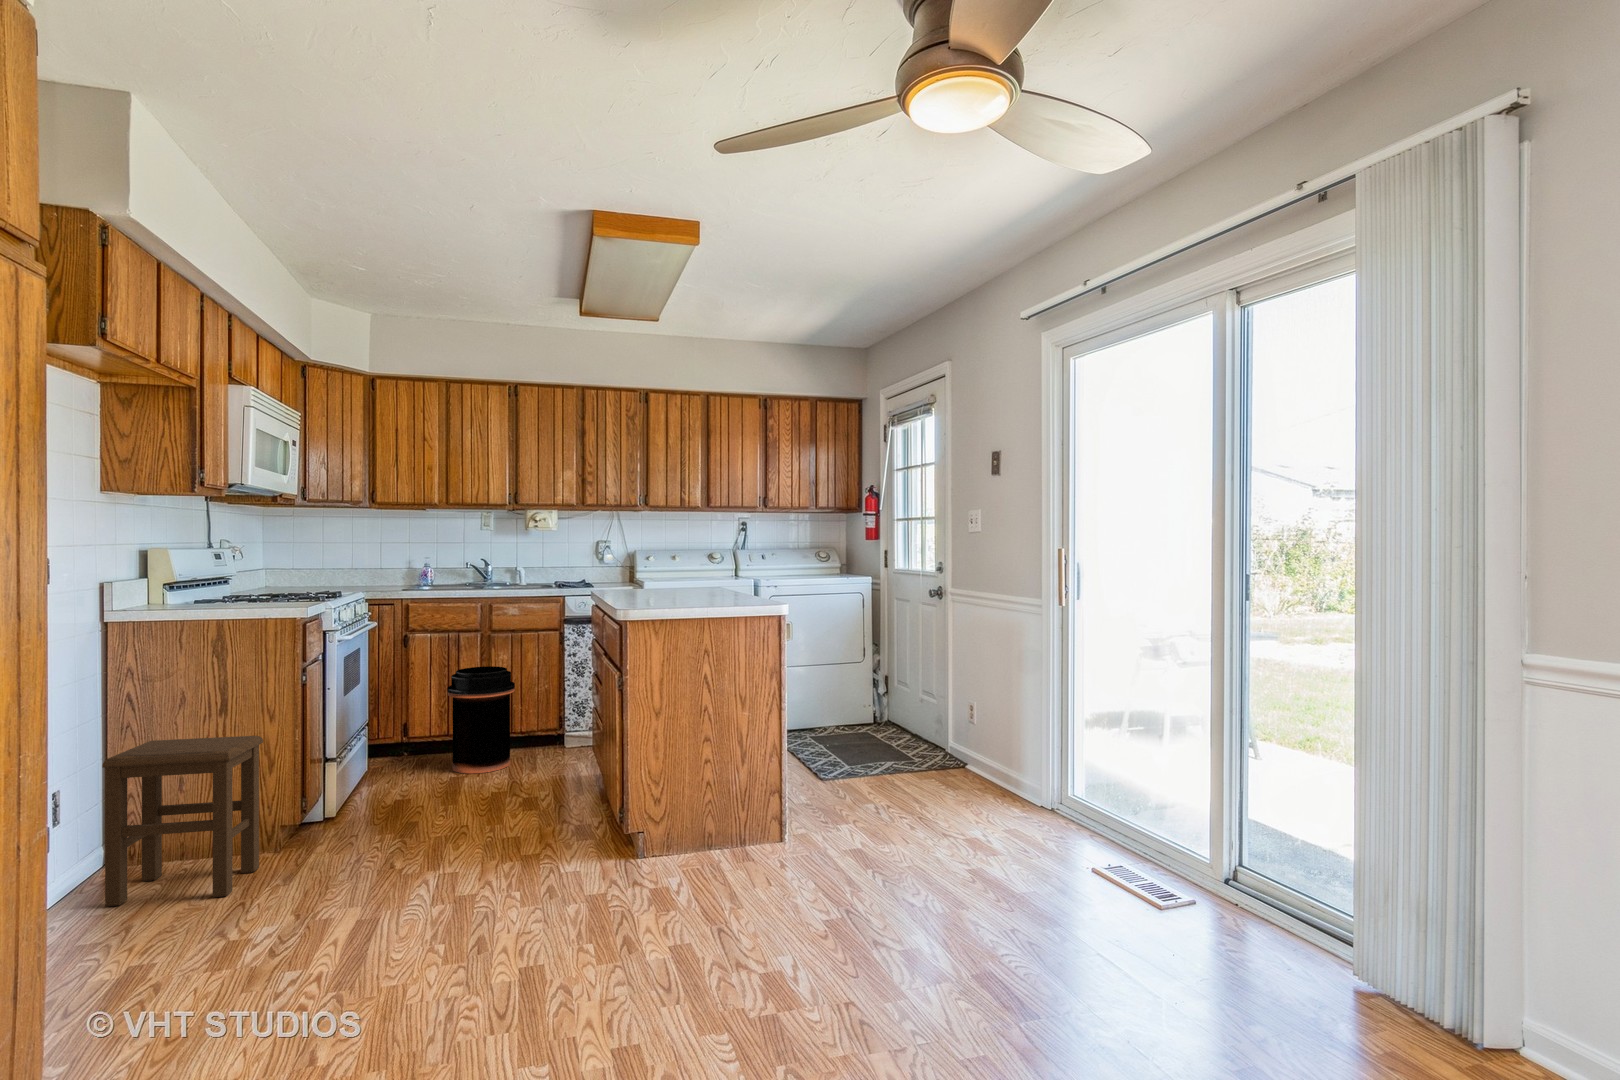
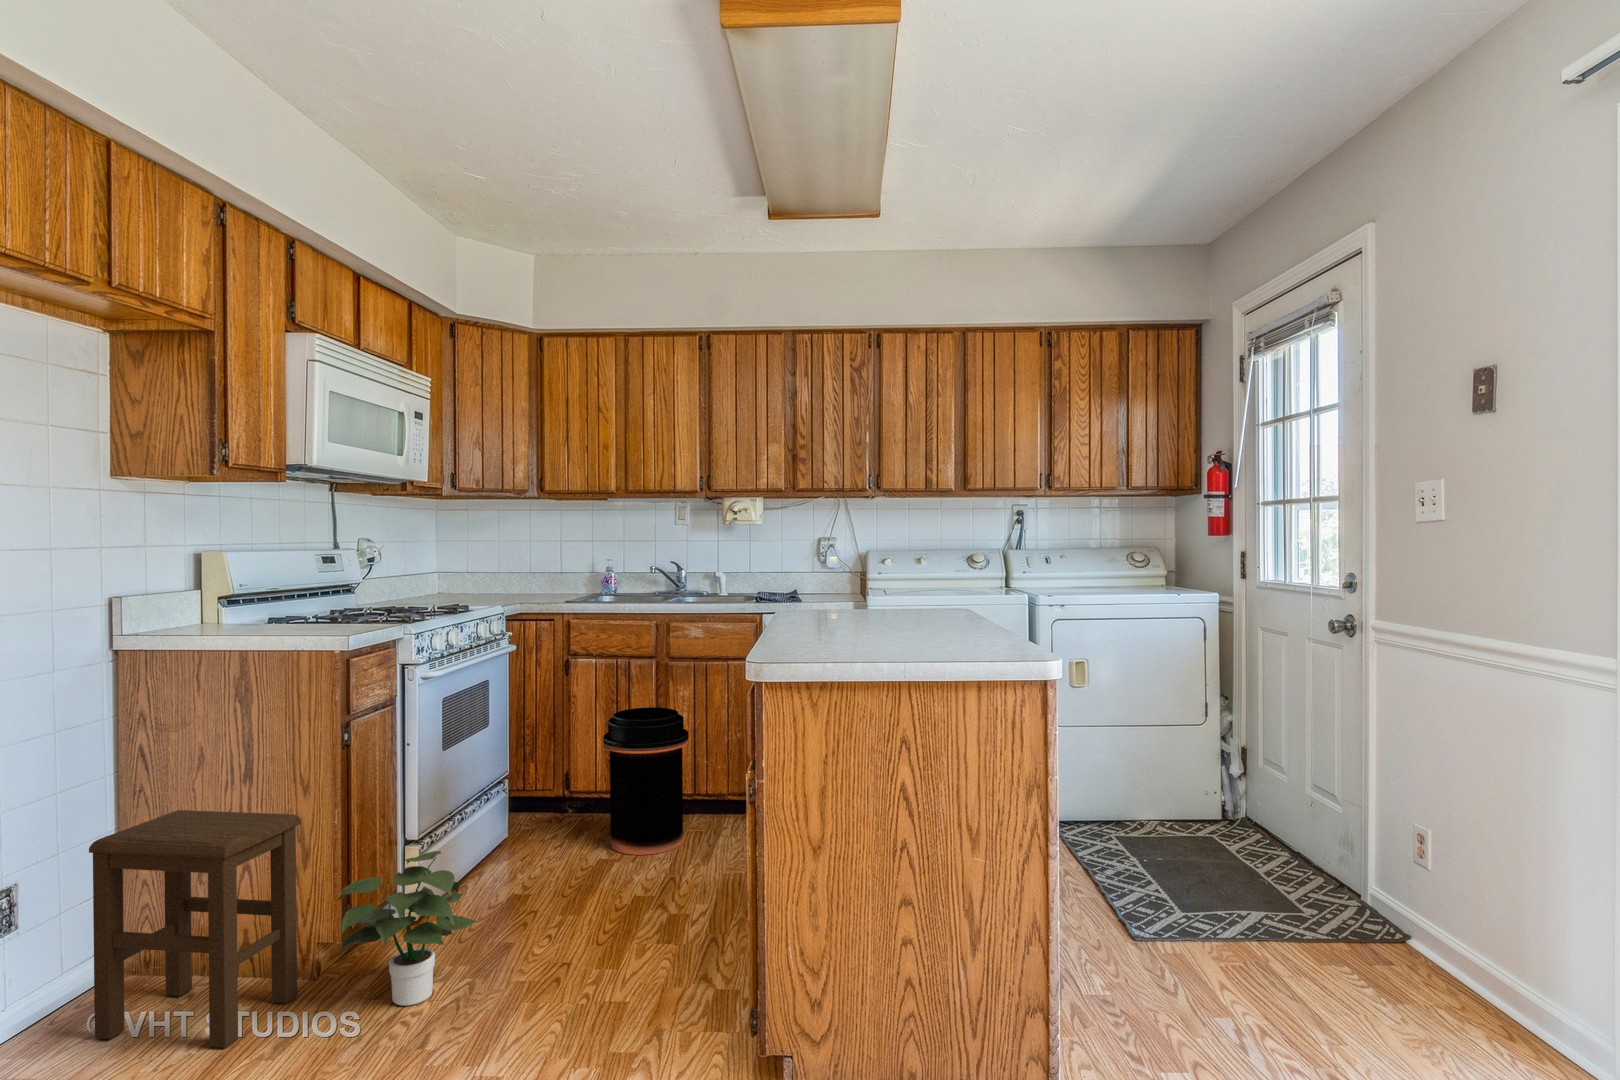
potted plant: none [297,758,399,862] -> present [337,851,479,1006]

